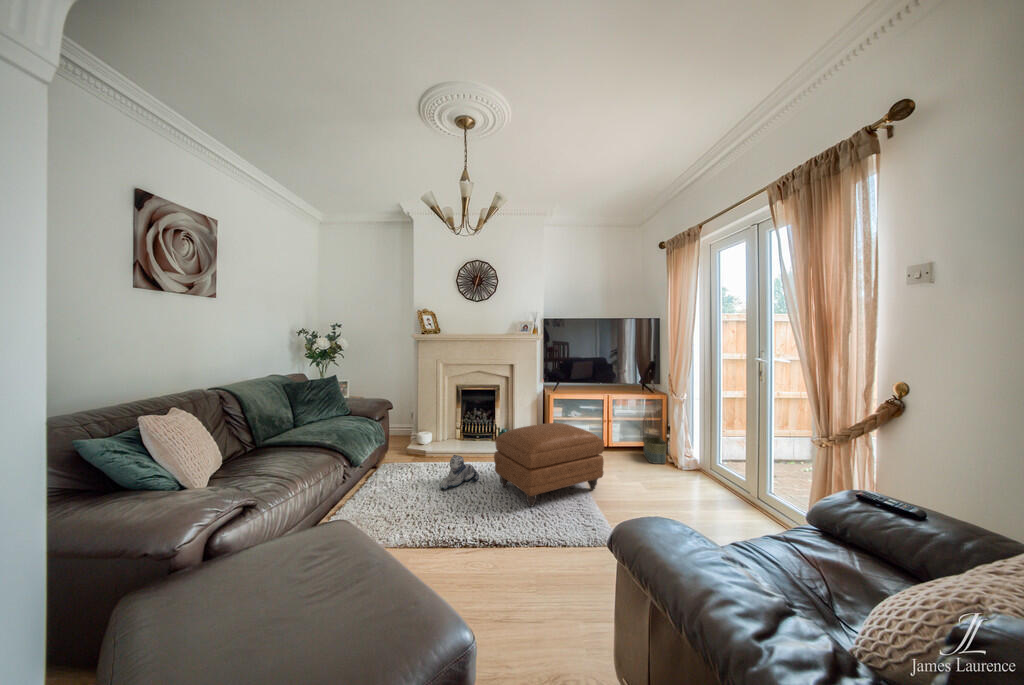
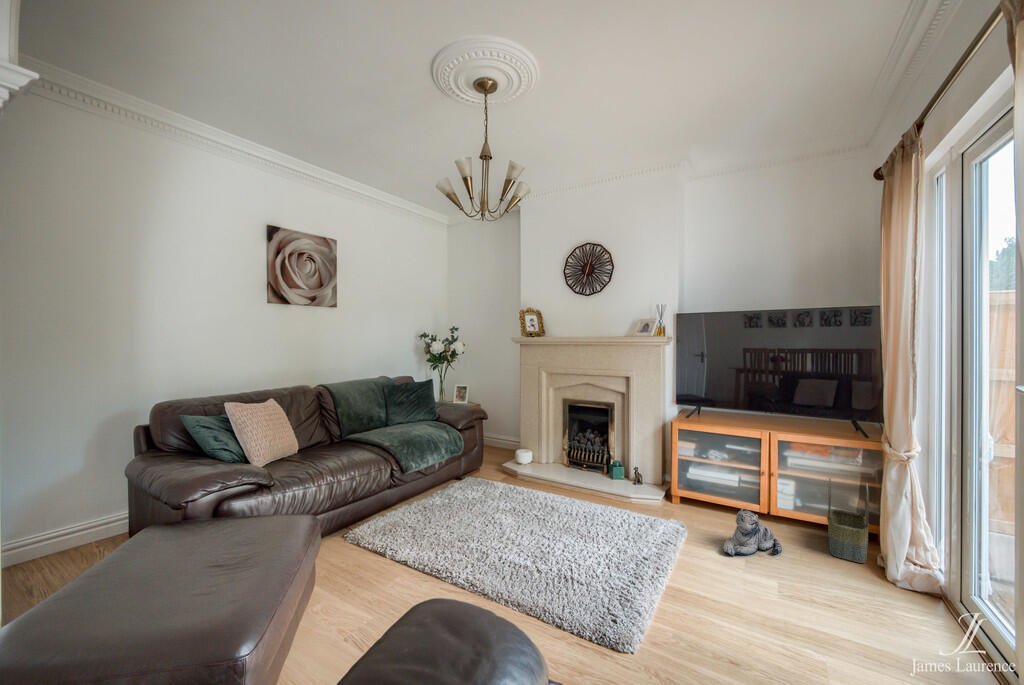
ottoman: present [494,423,604,507] -> none [552,458,696,568]
plush toy: present [440,455,479,489] -> present [723,509,782,556]

